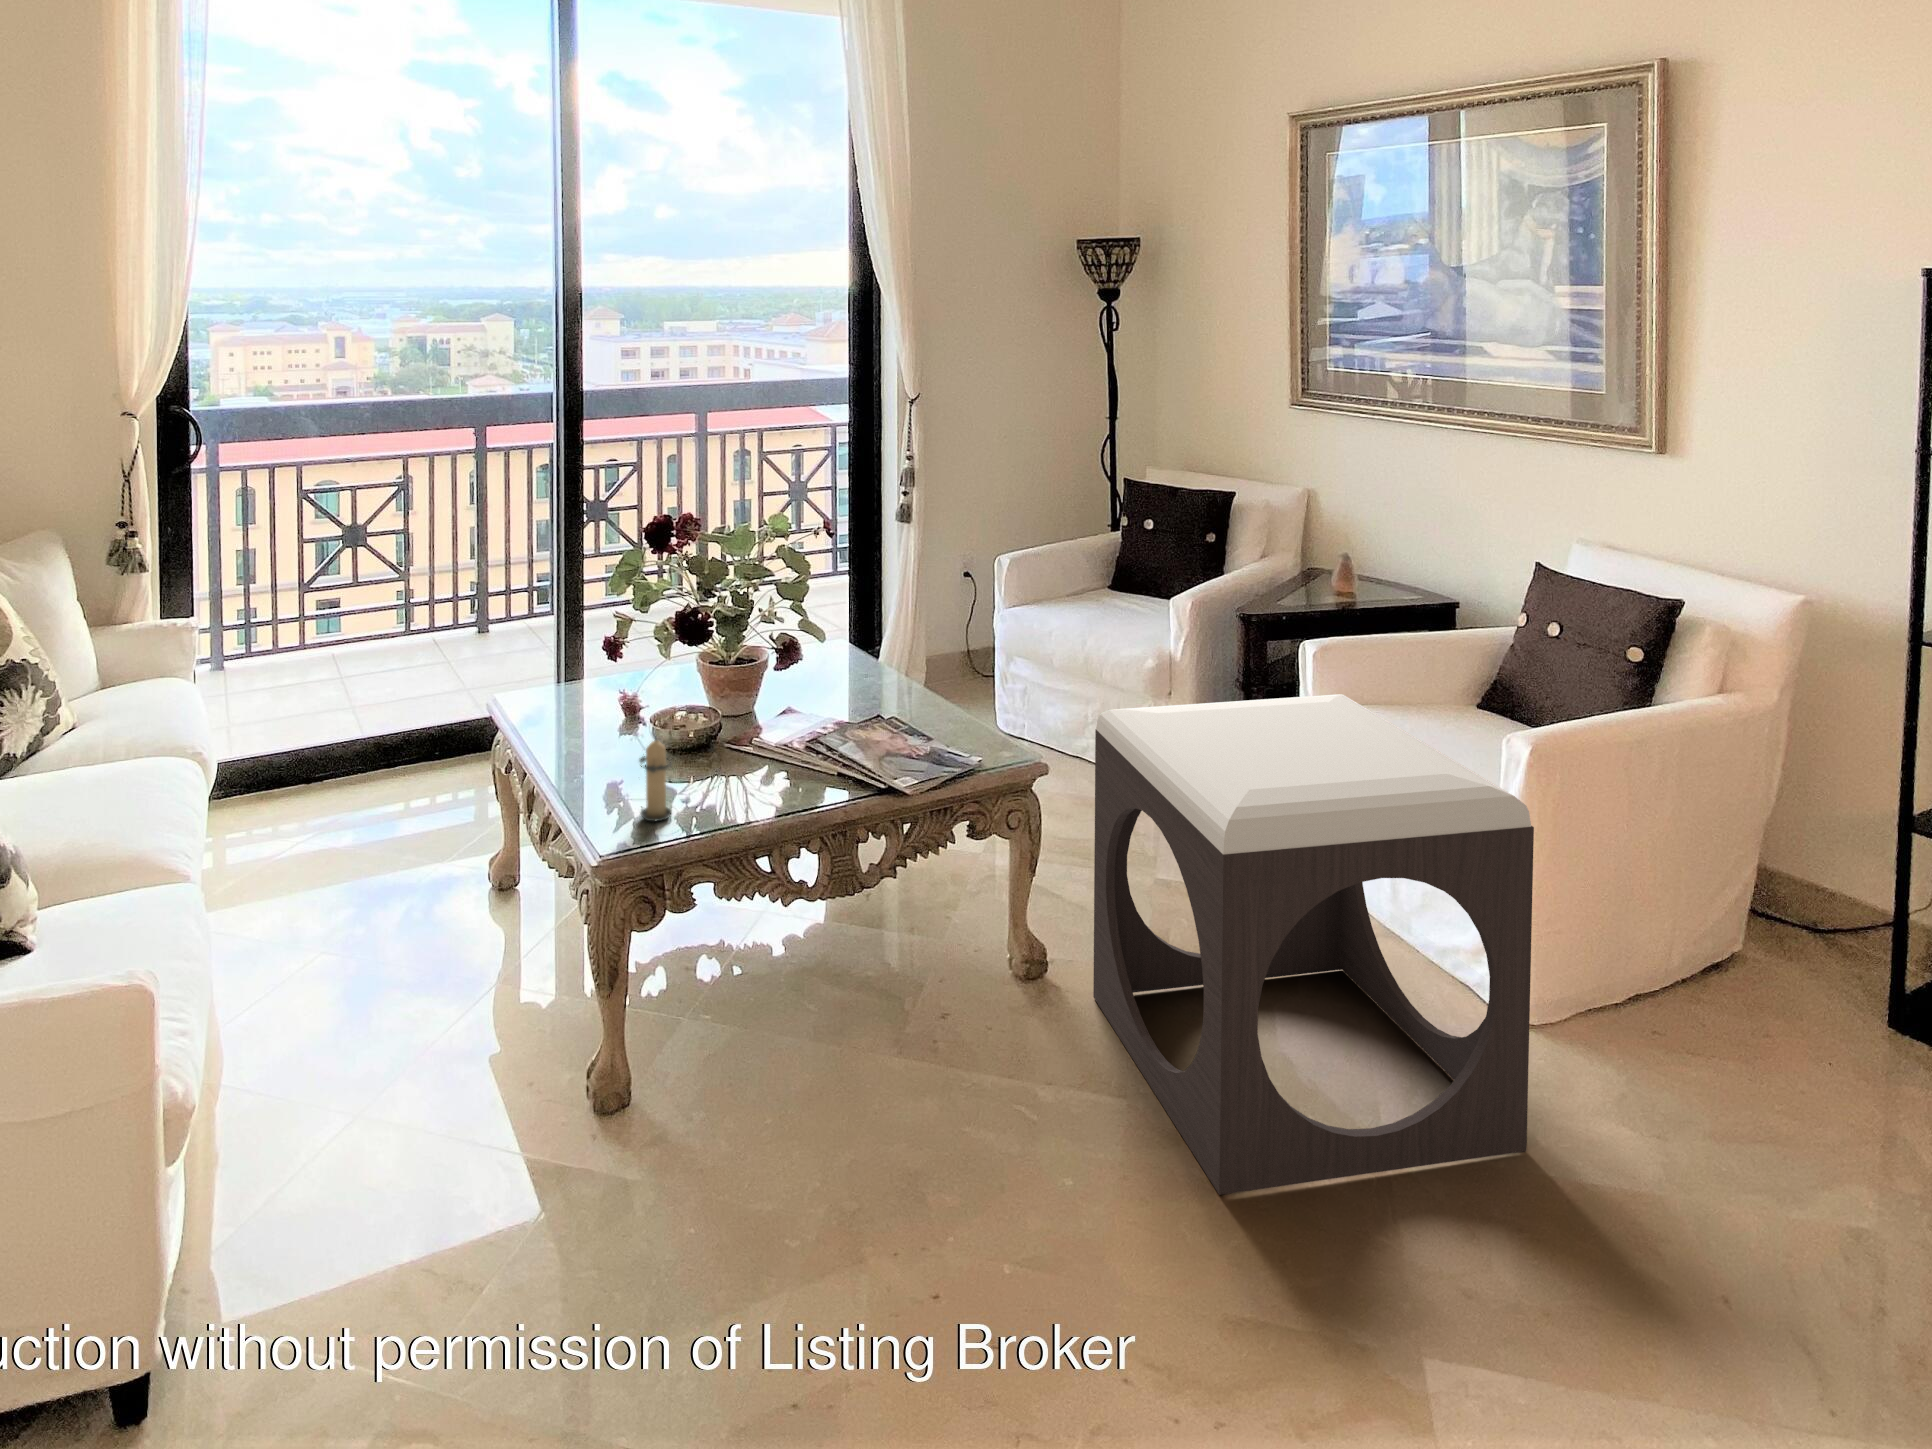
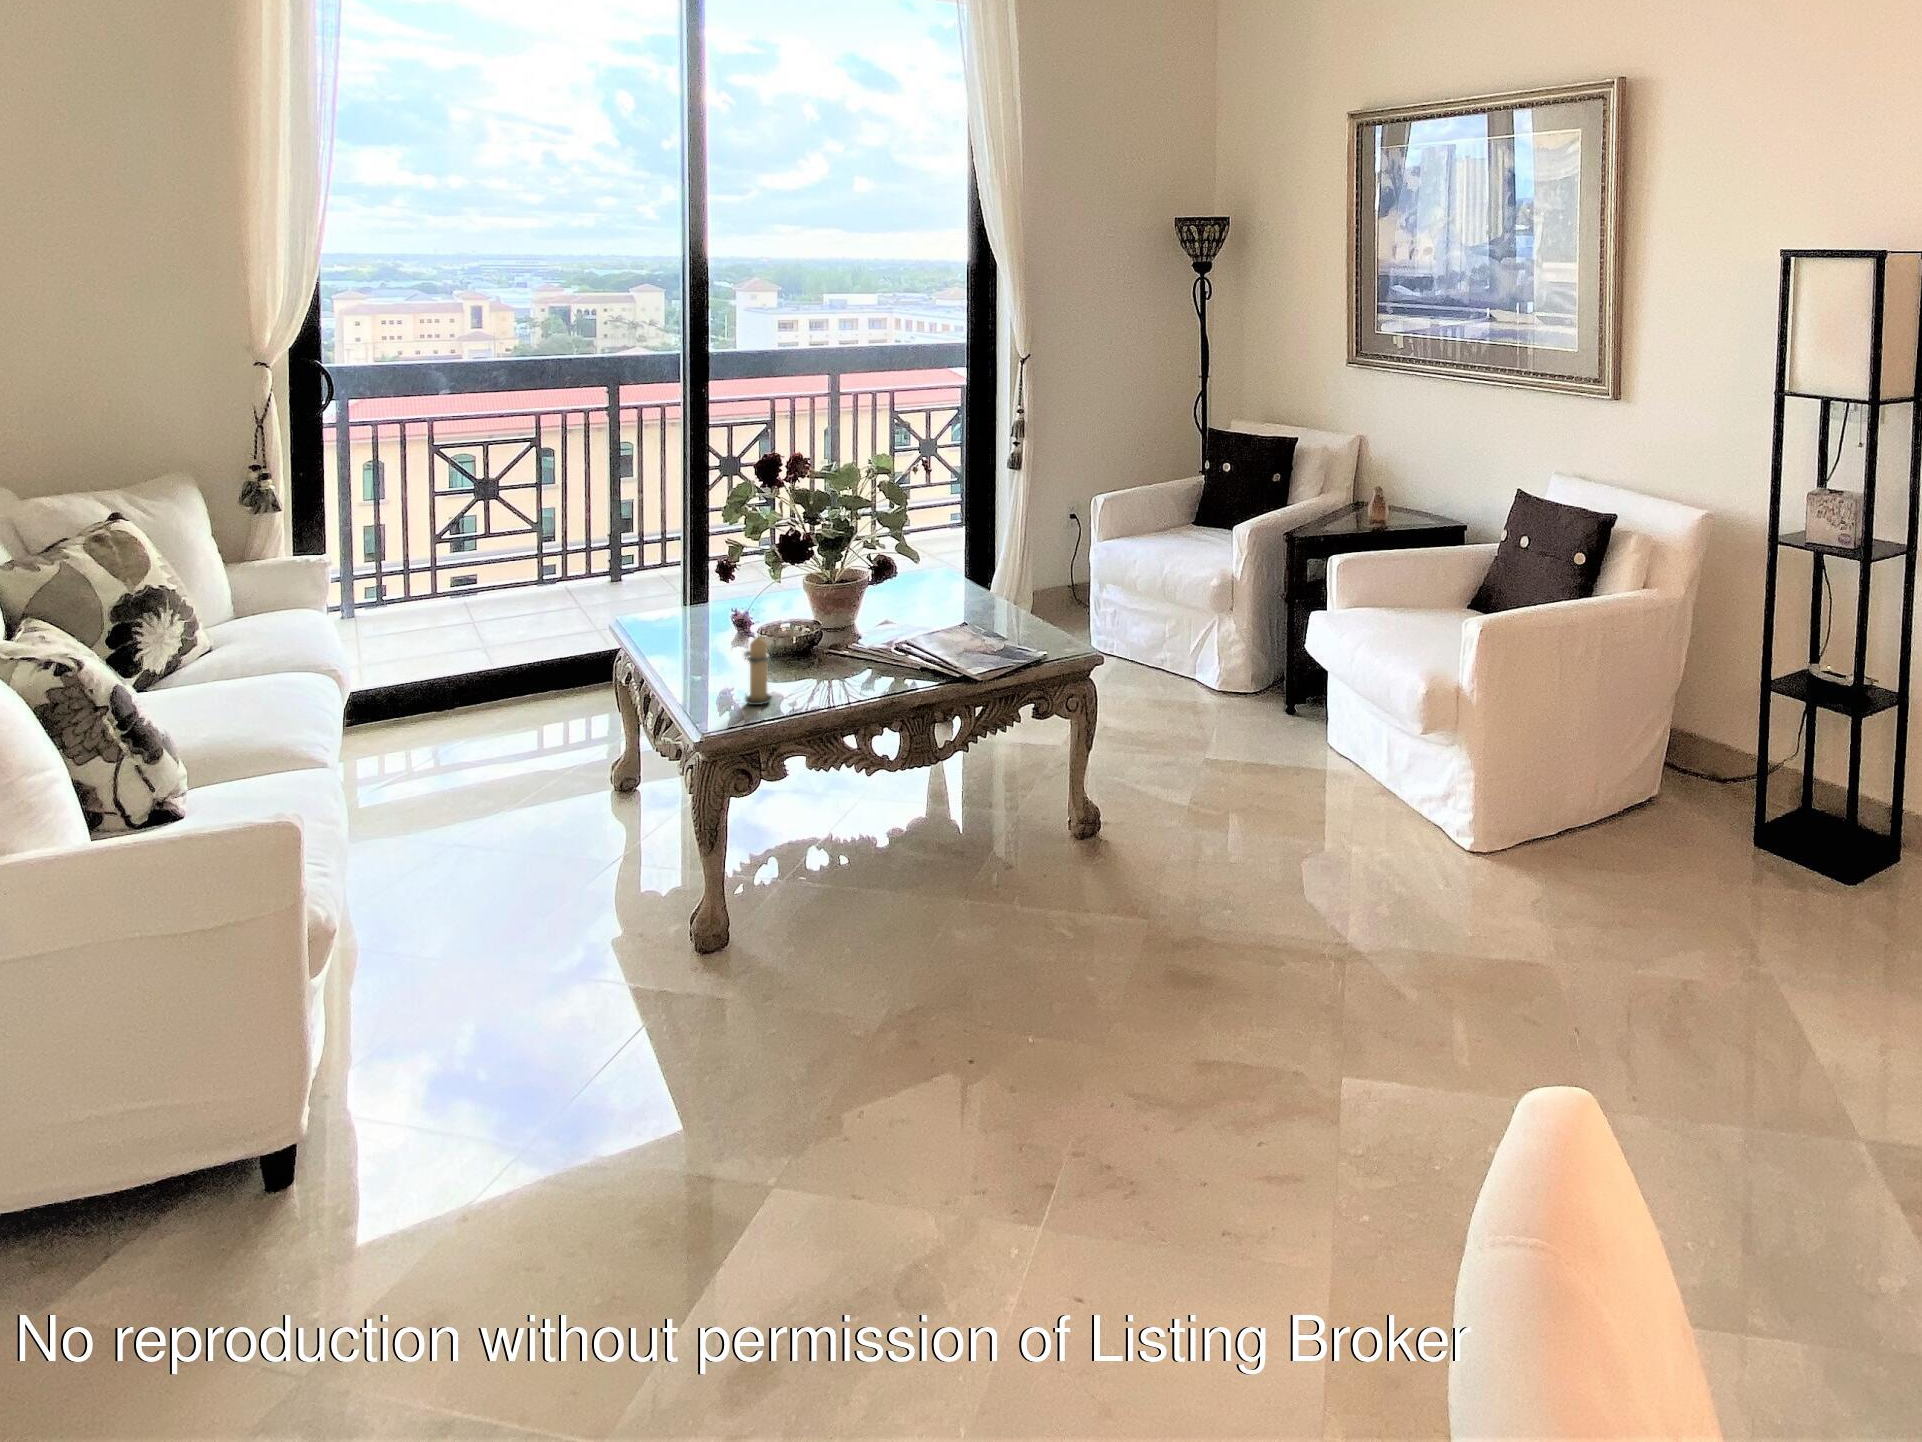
footstool: present [1093,694,1534,1195] -> none [1137,593,1462,977]

